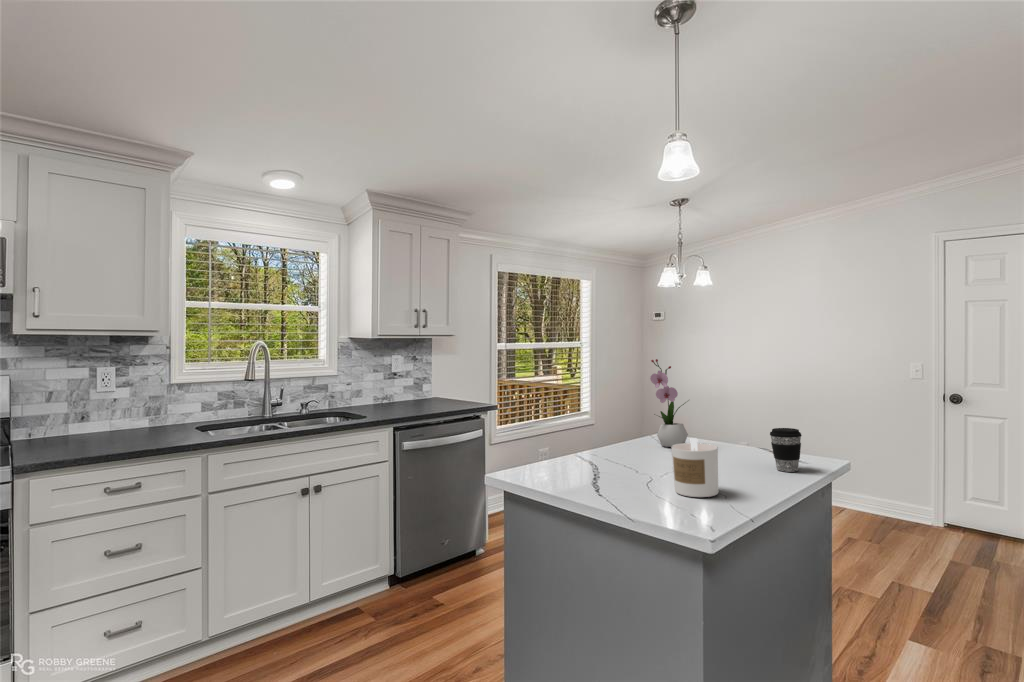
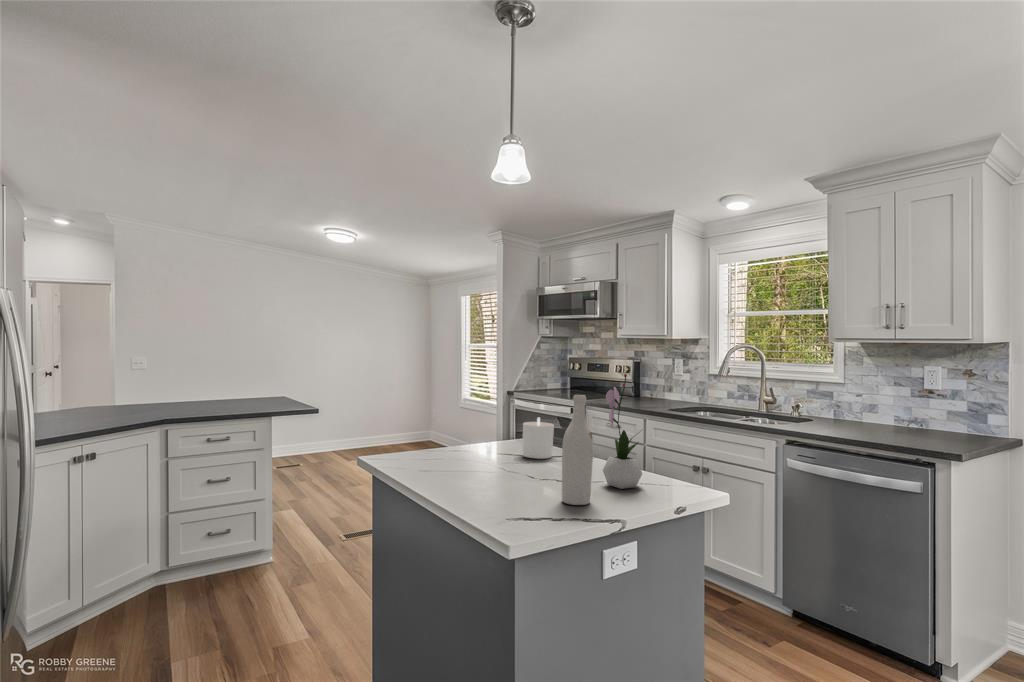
wine bottle: none [722,373,748,454] -> present [562,395,593,505]
coffee cup: present [770,428,802,472] -> none [466,453,499,505]
candle: present [671,438,719,497] -> present [522,418,554,459]

